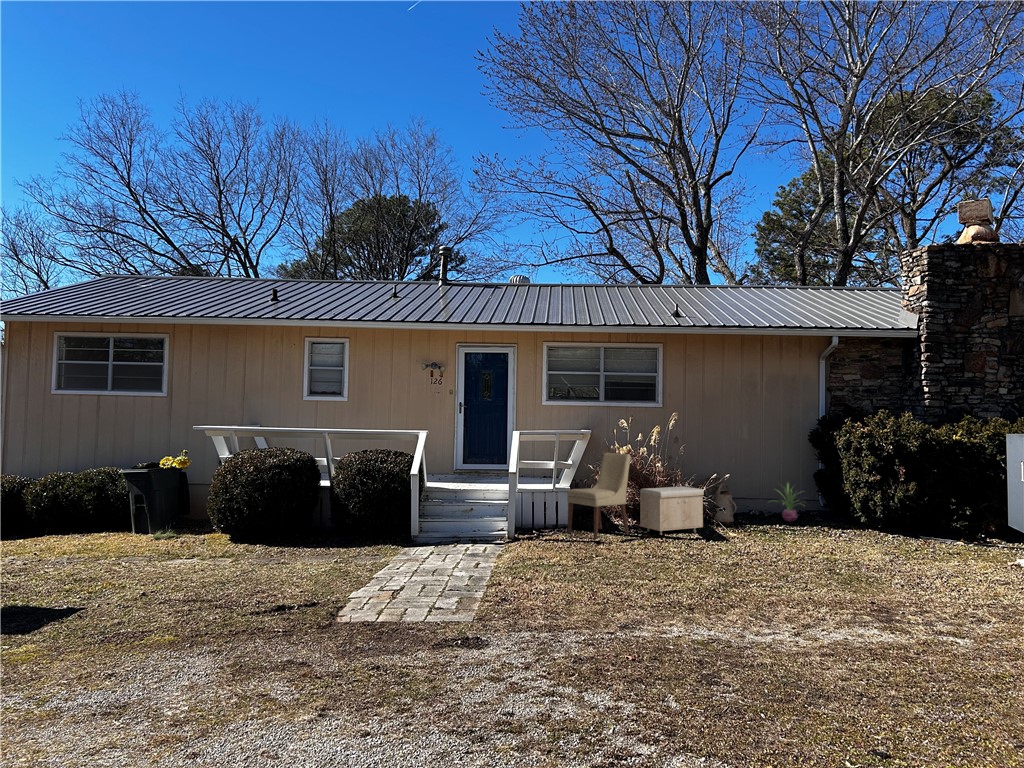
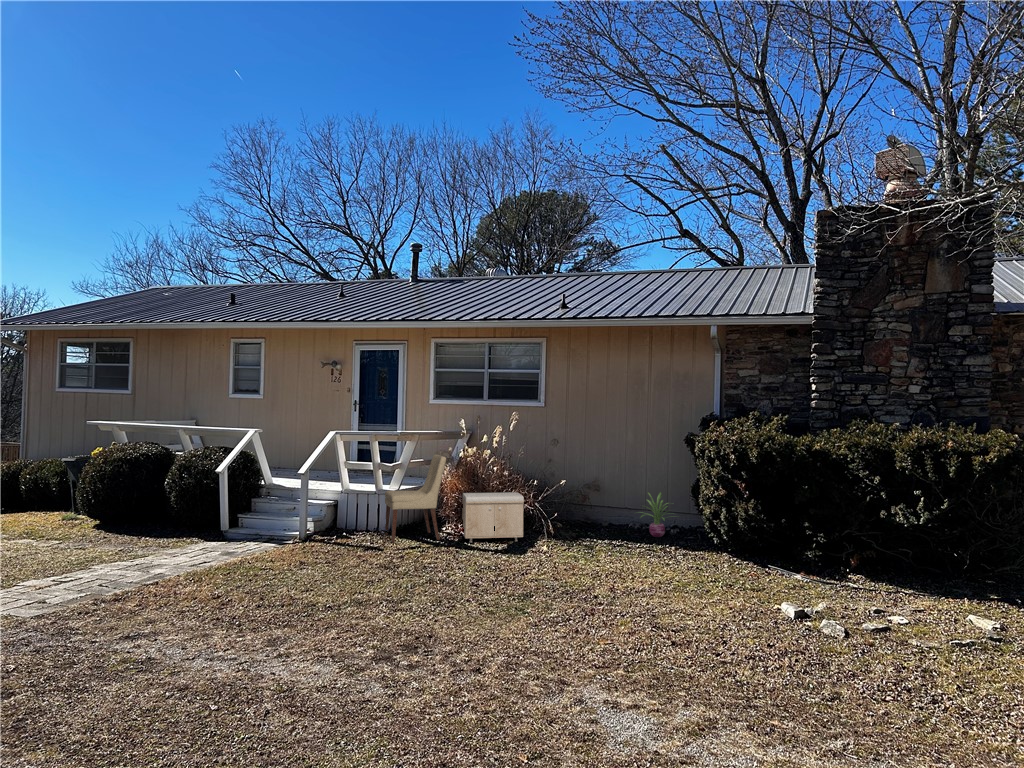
watering can: present [702,483,737,522] -> none [573,491,595,533]

